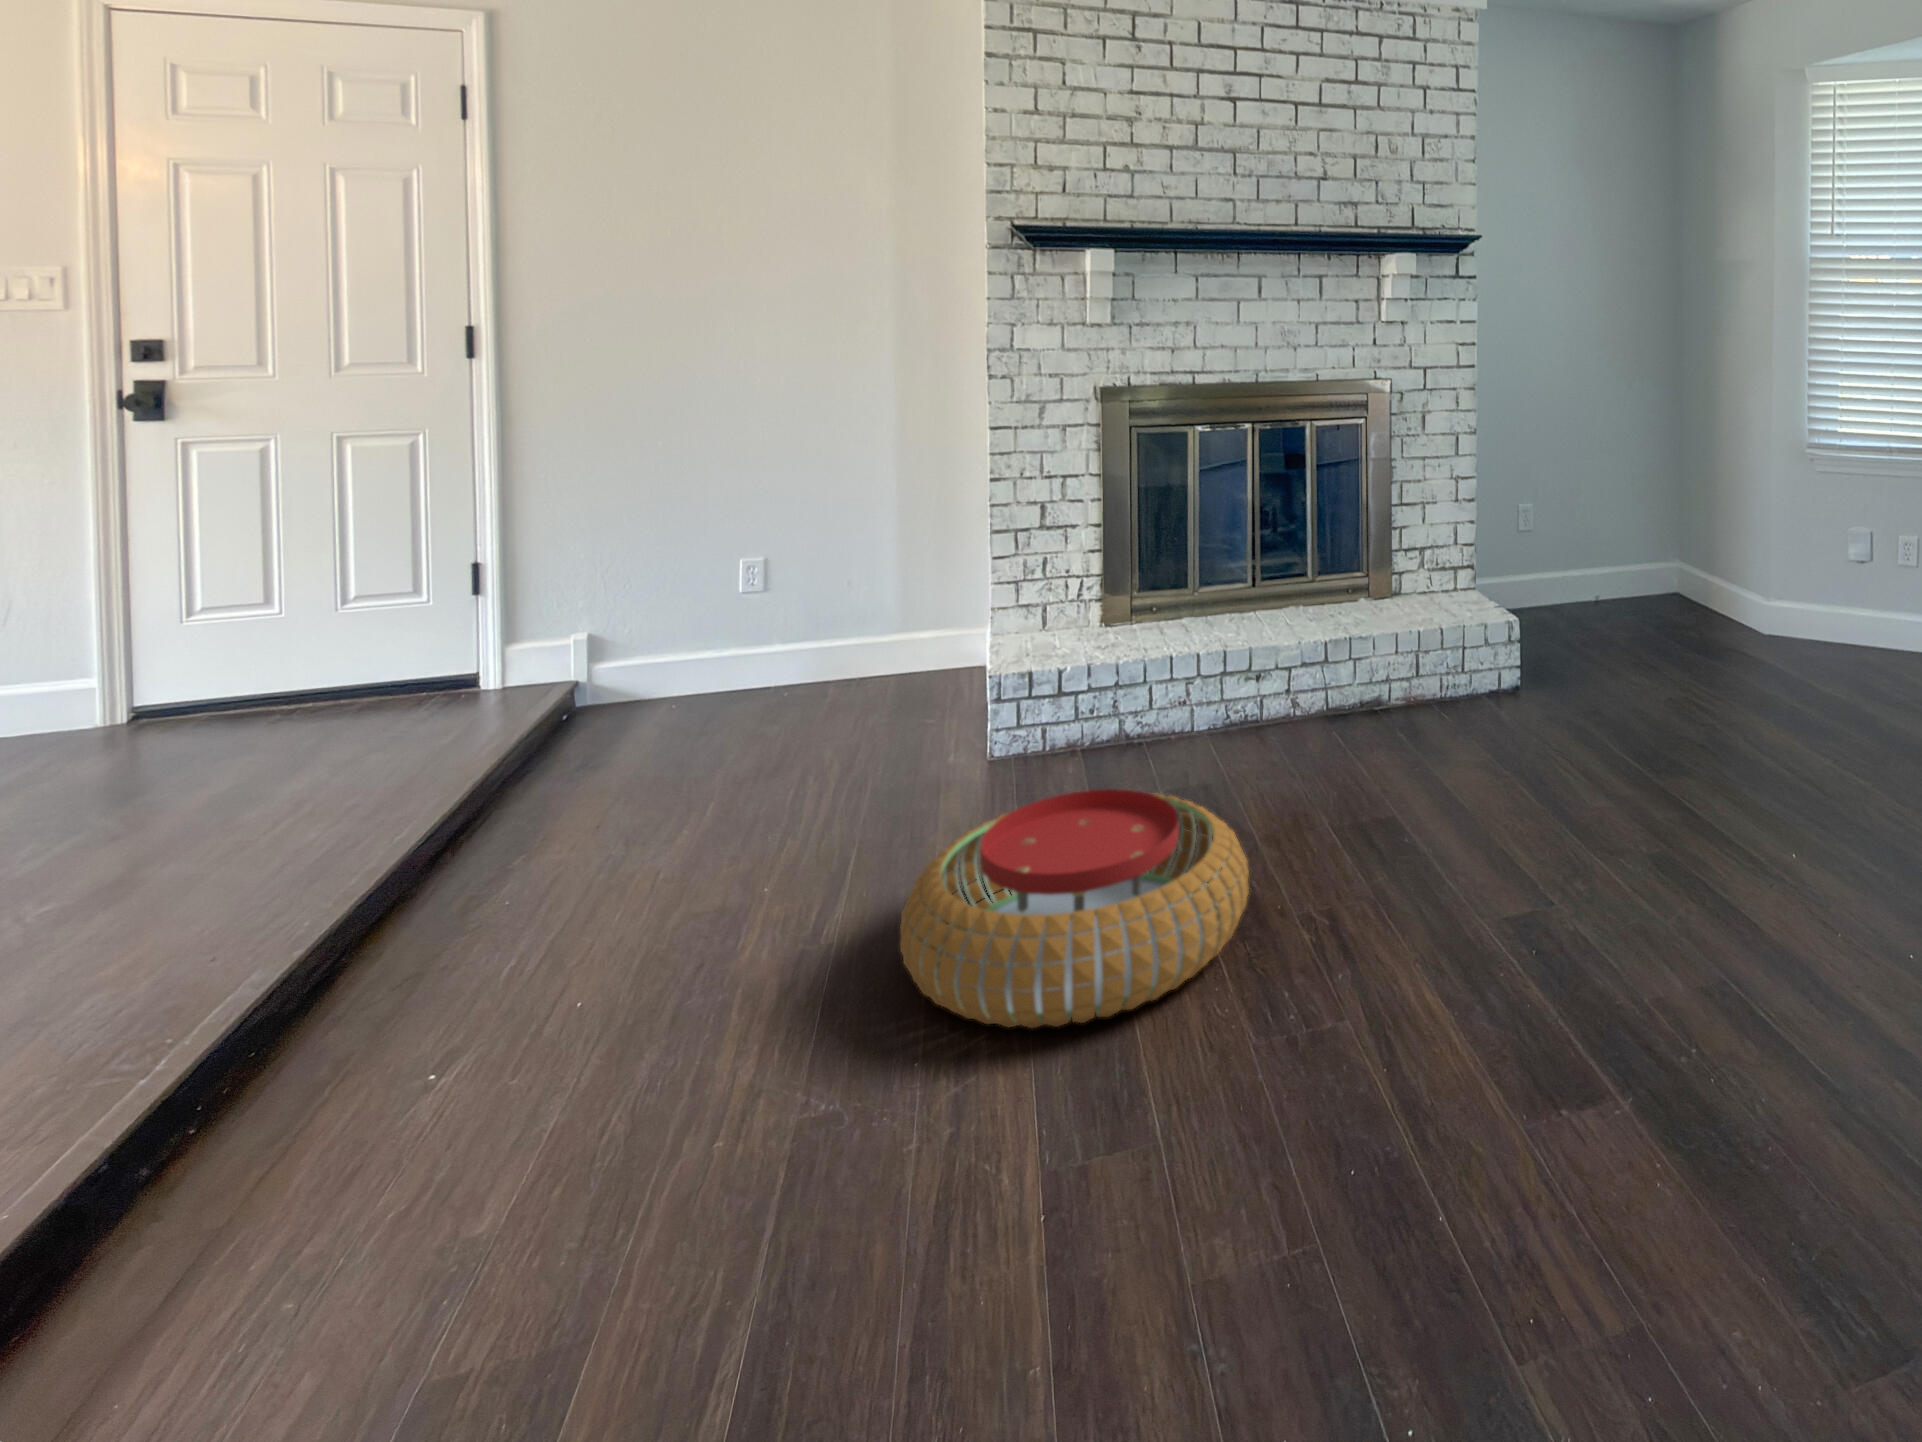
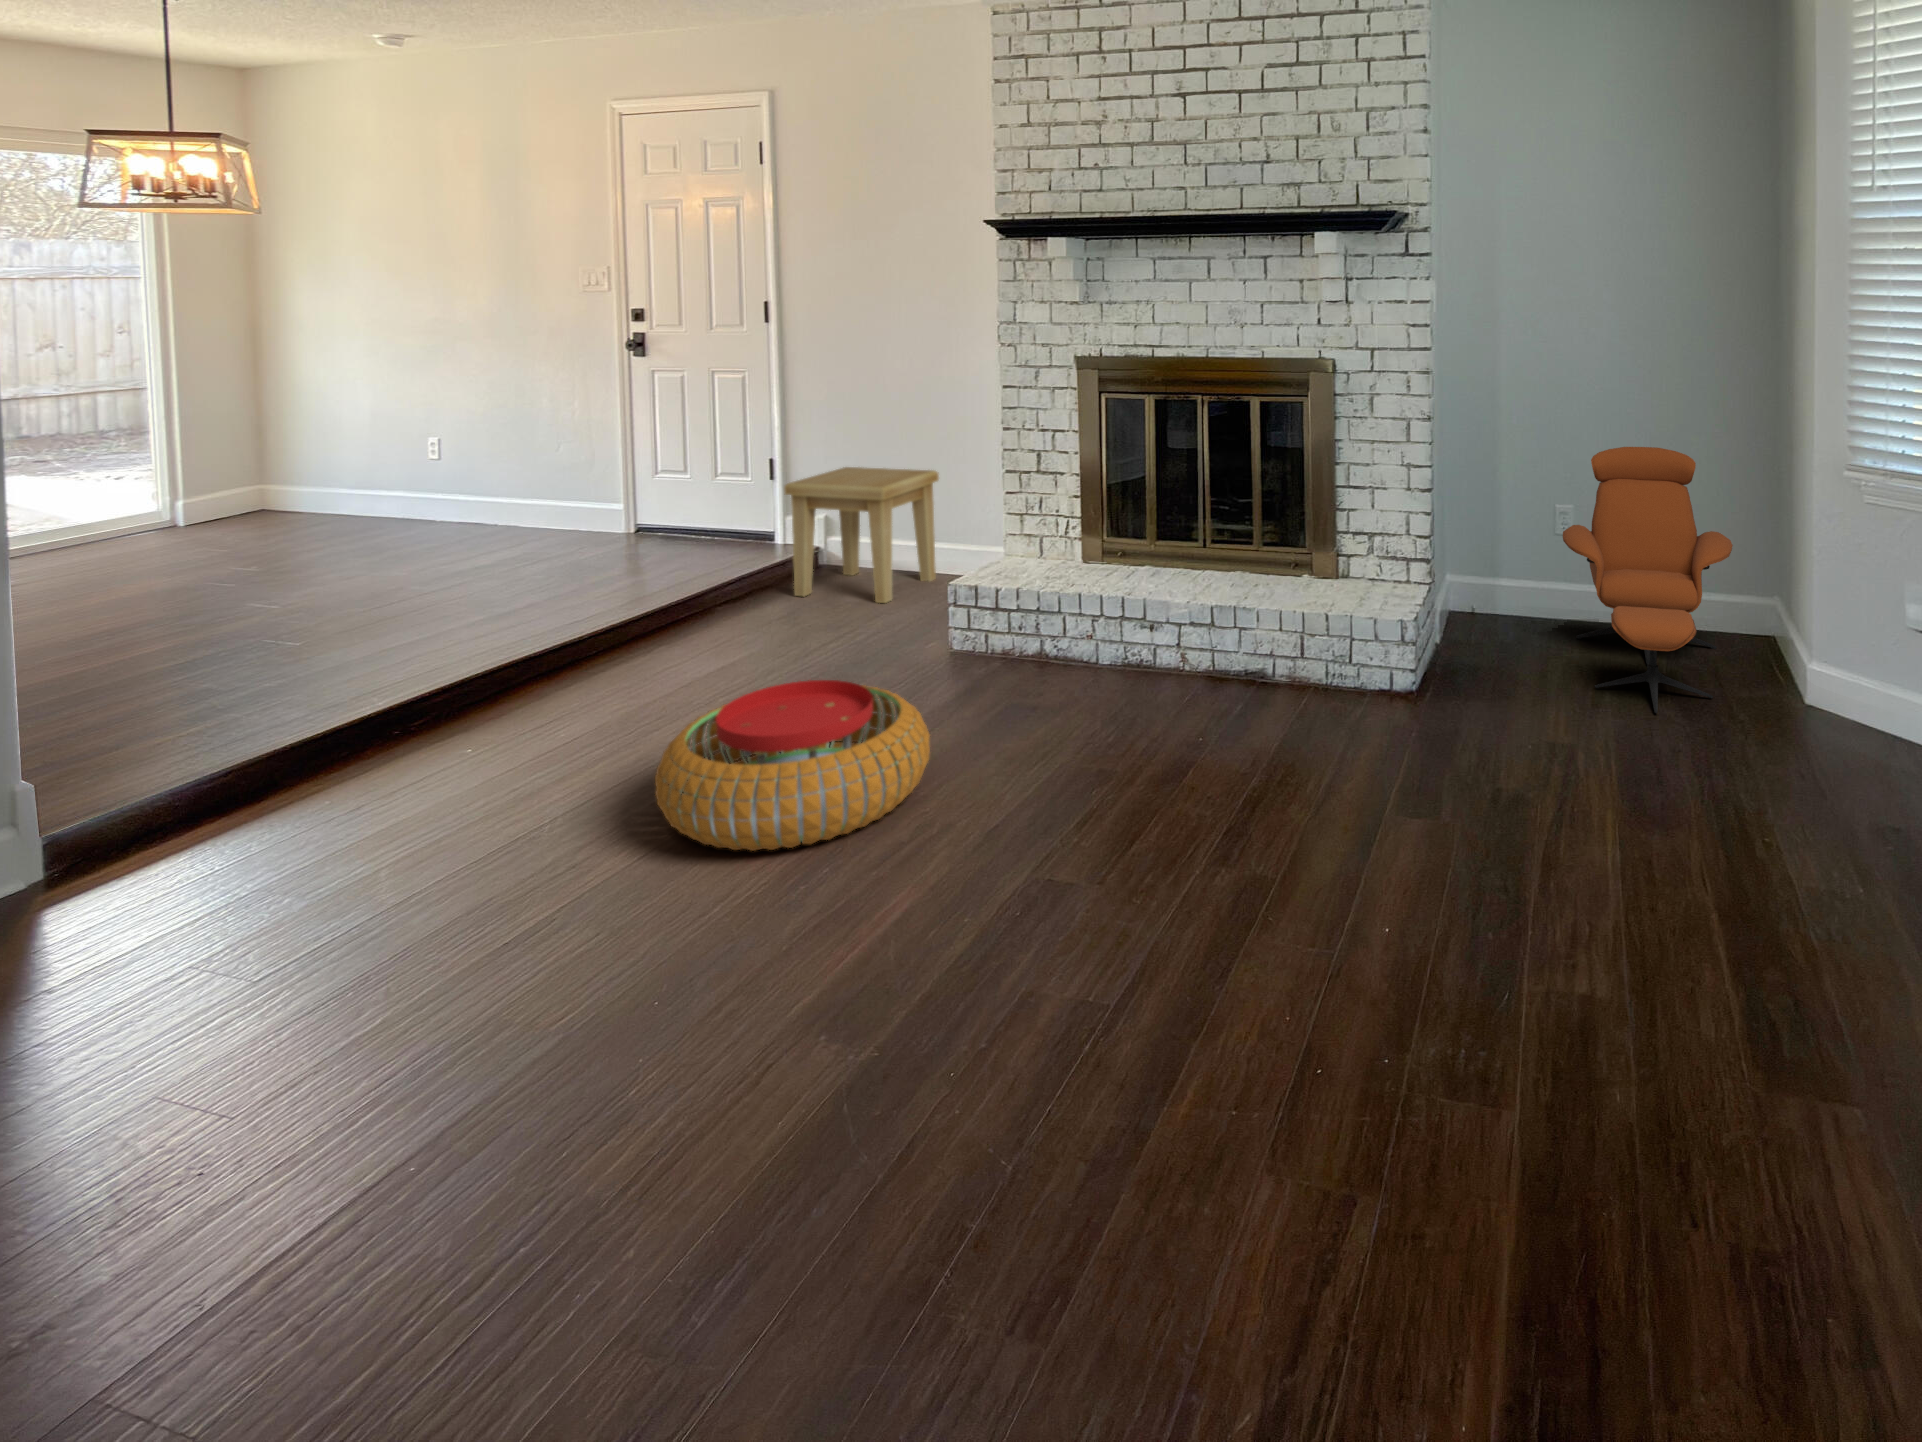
lounge chair: none [1559,448,1724,661] -> present [1563,447,1733,713]
side table: none [605,545,820,748] -> present [785,467,939,603]

